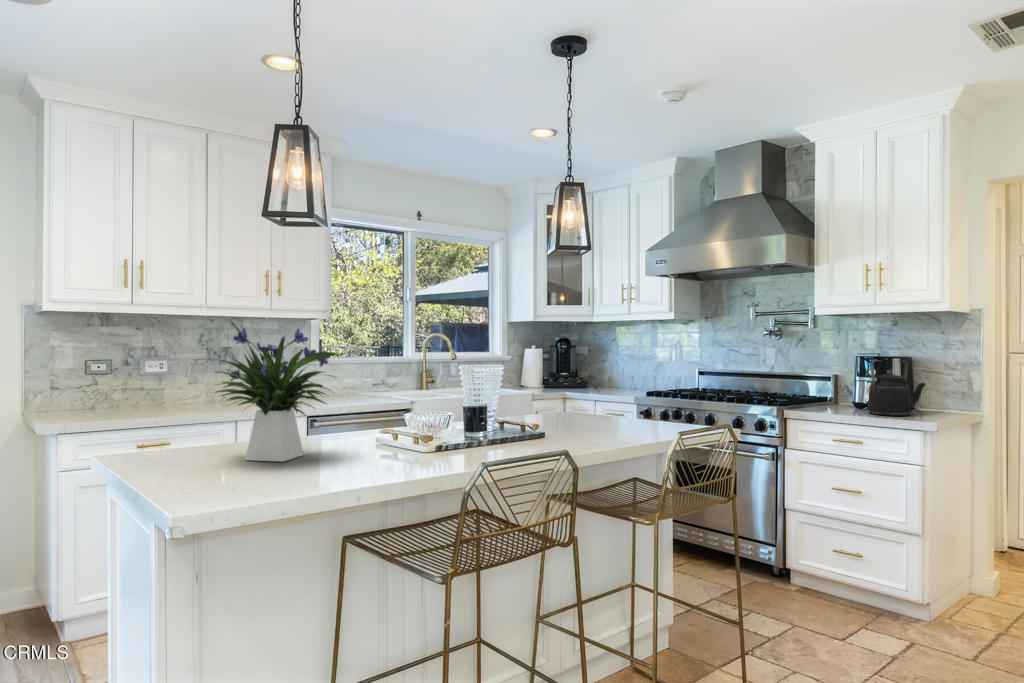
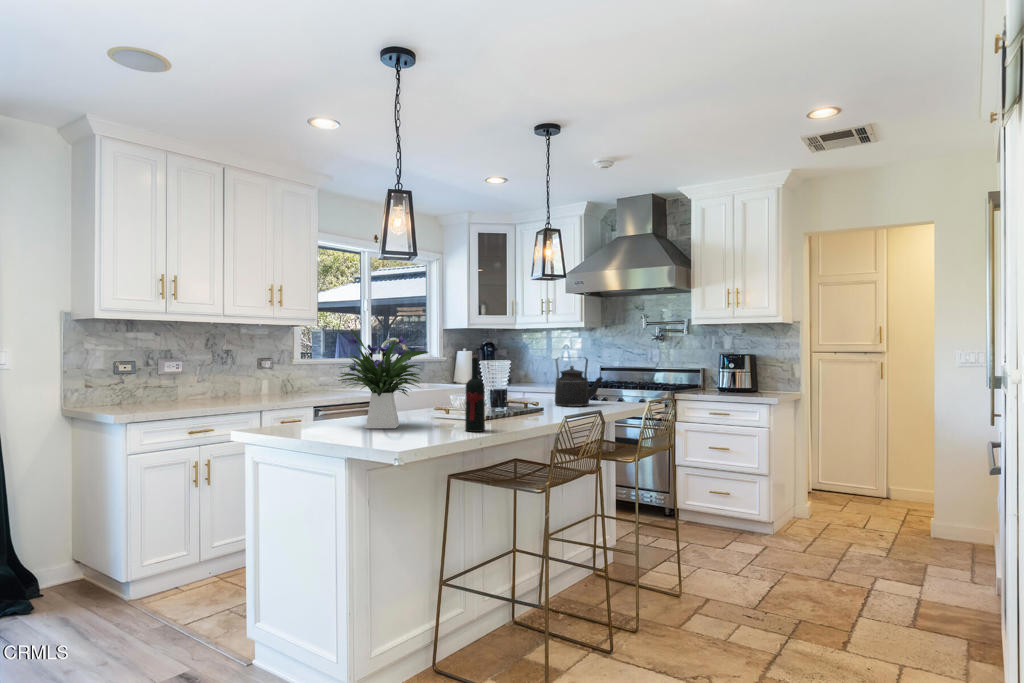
wine bottle: none [369,358,400,474] -> present [465,355,485,432]
kettle: present [868,361,926,416] -> present [555,357,603,407]

